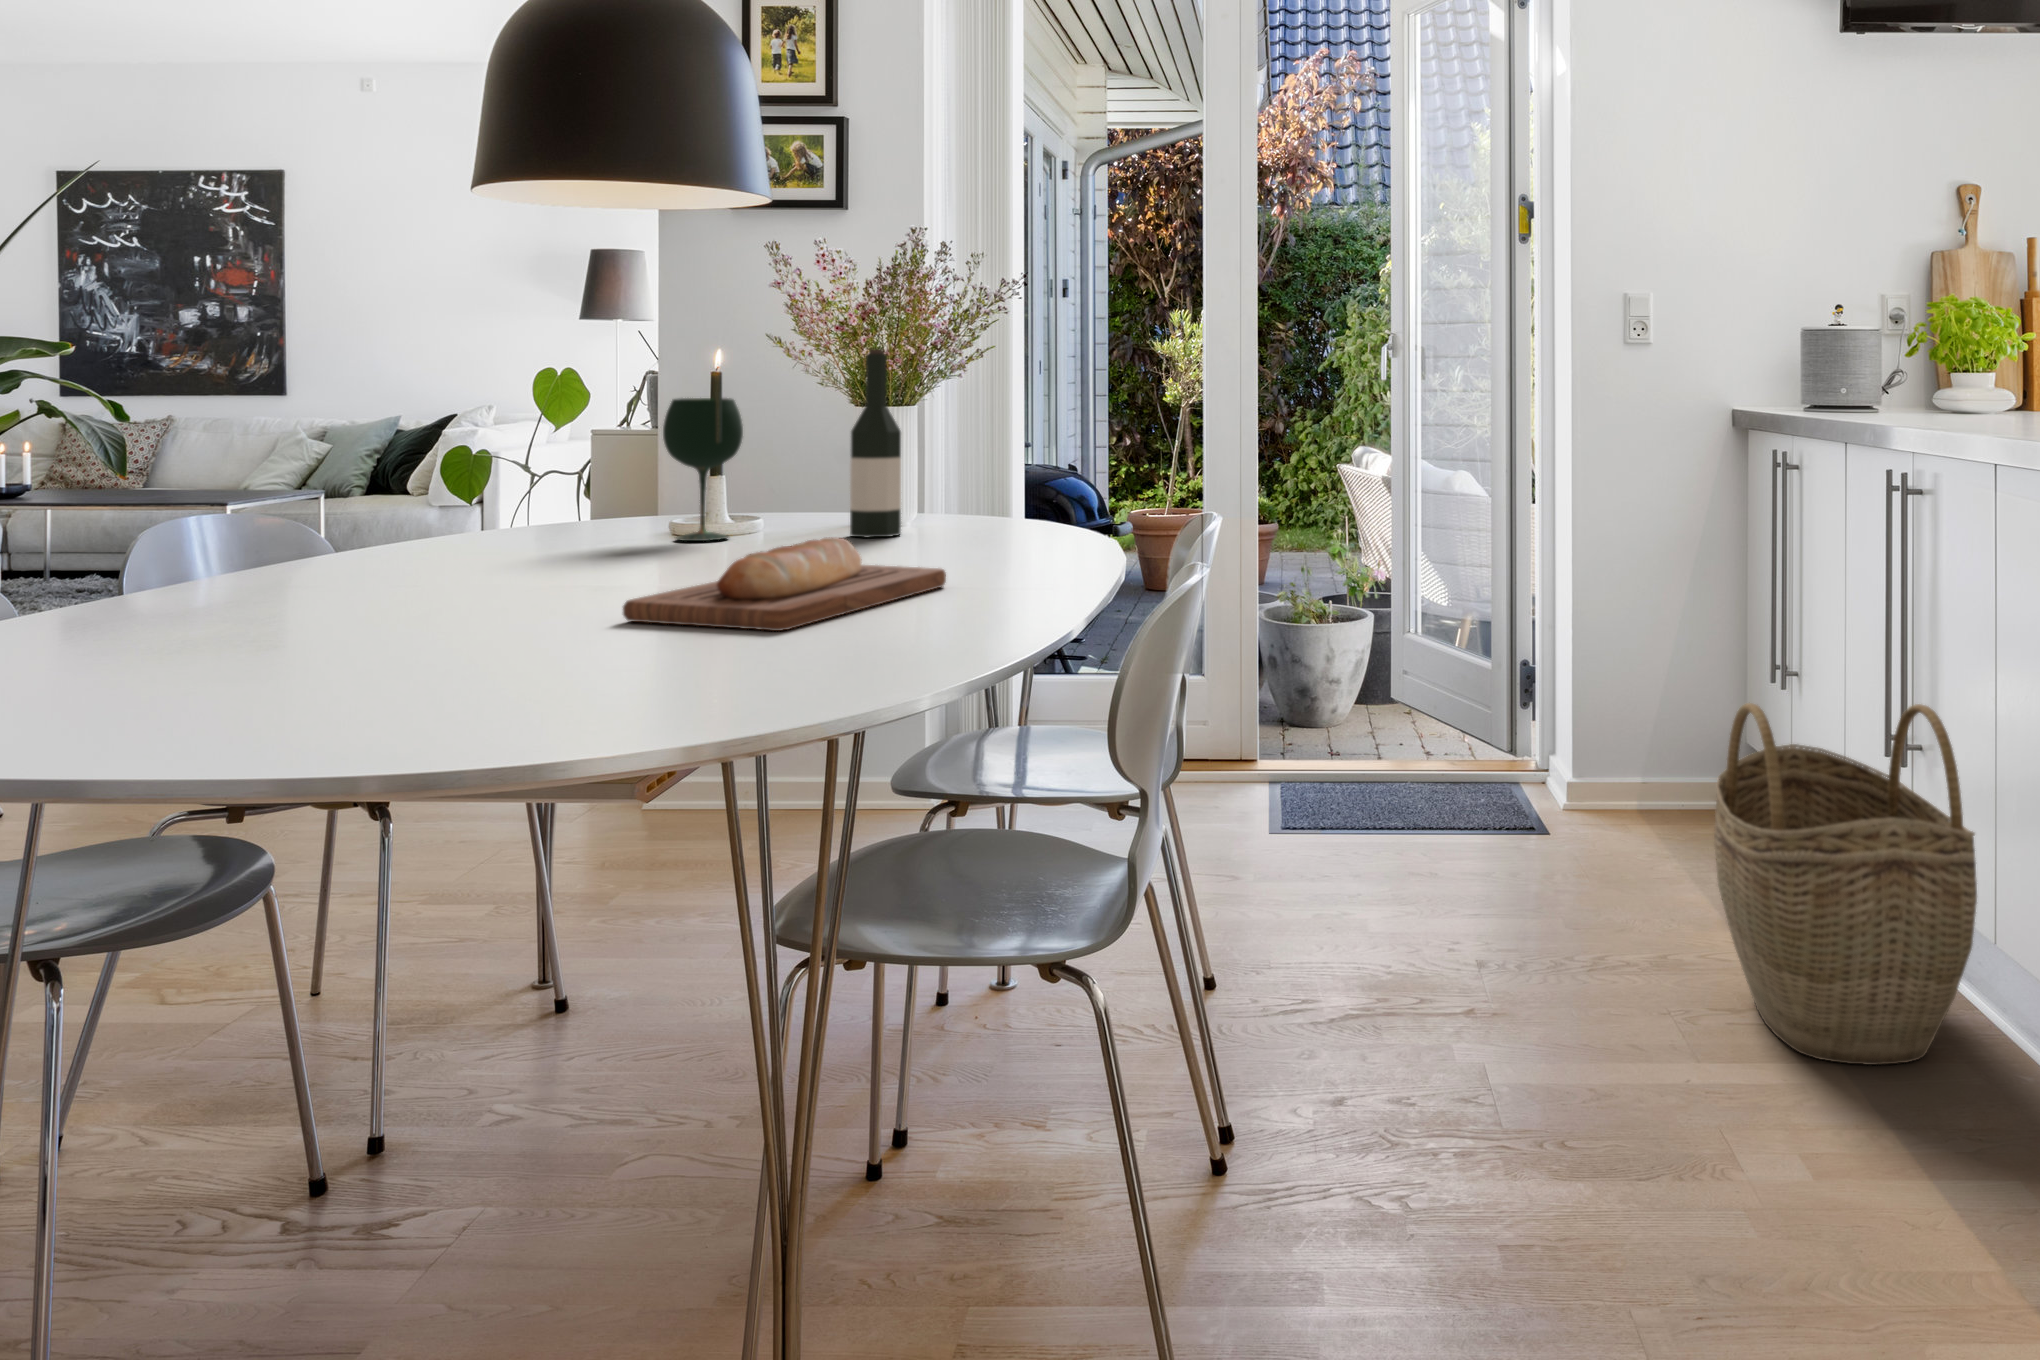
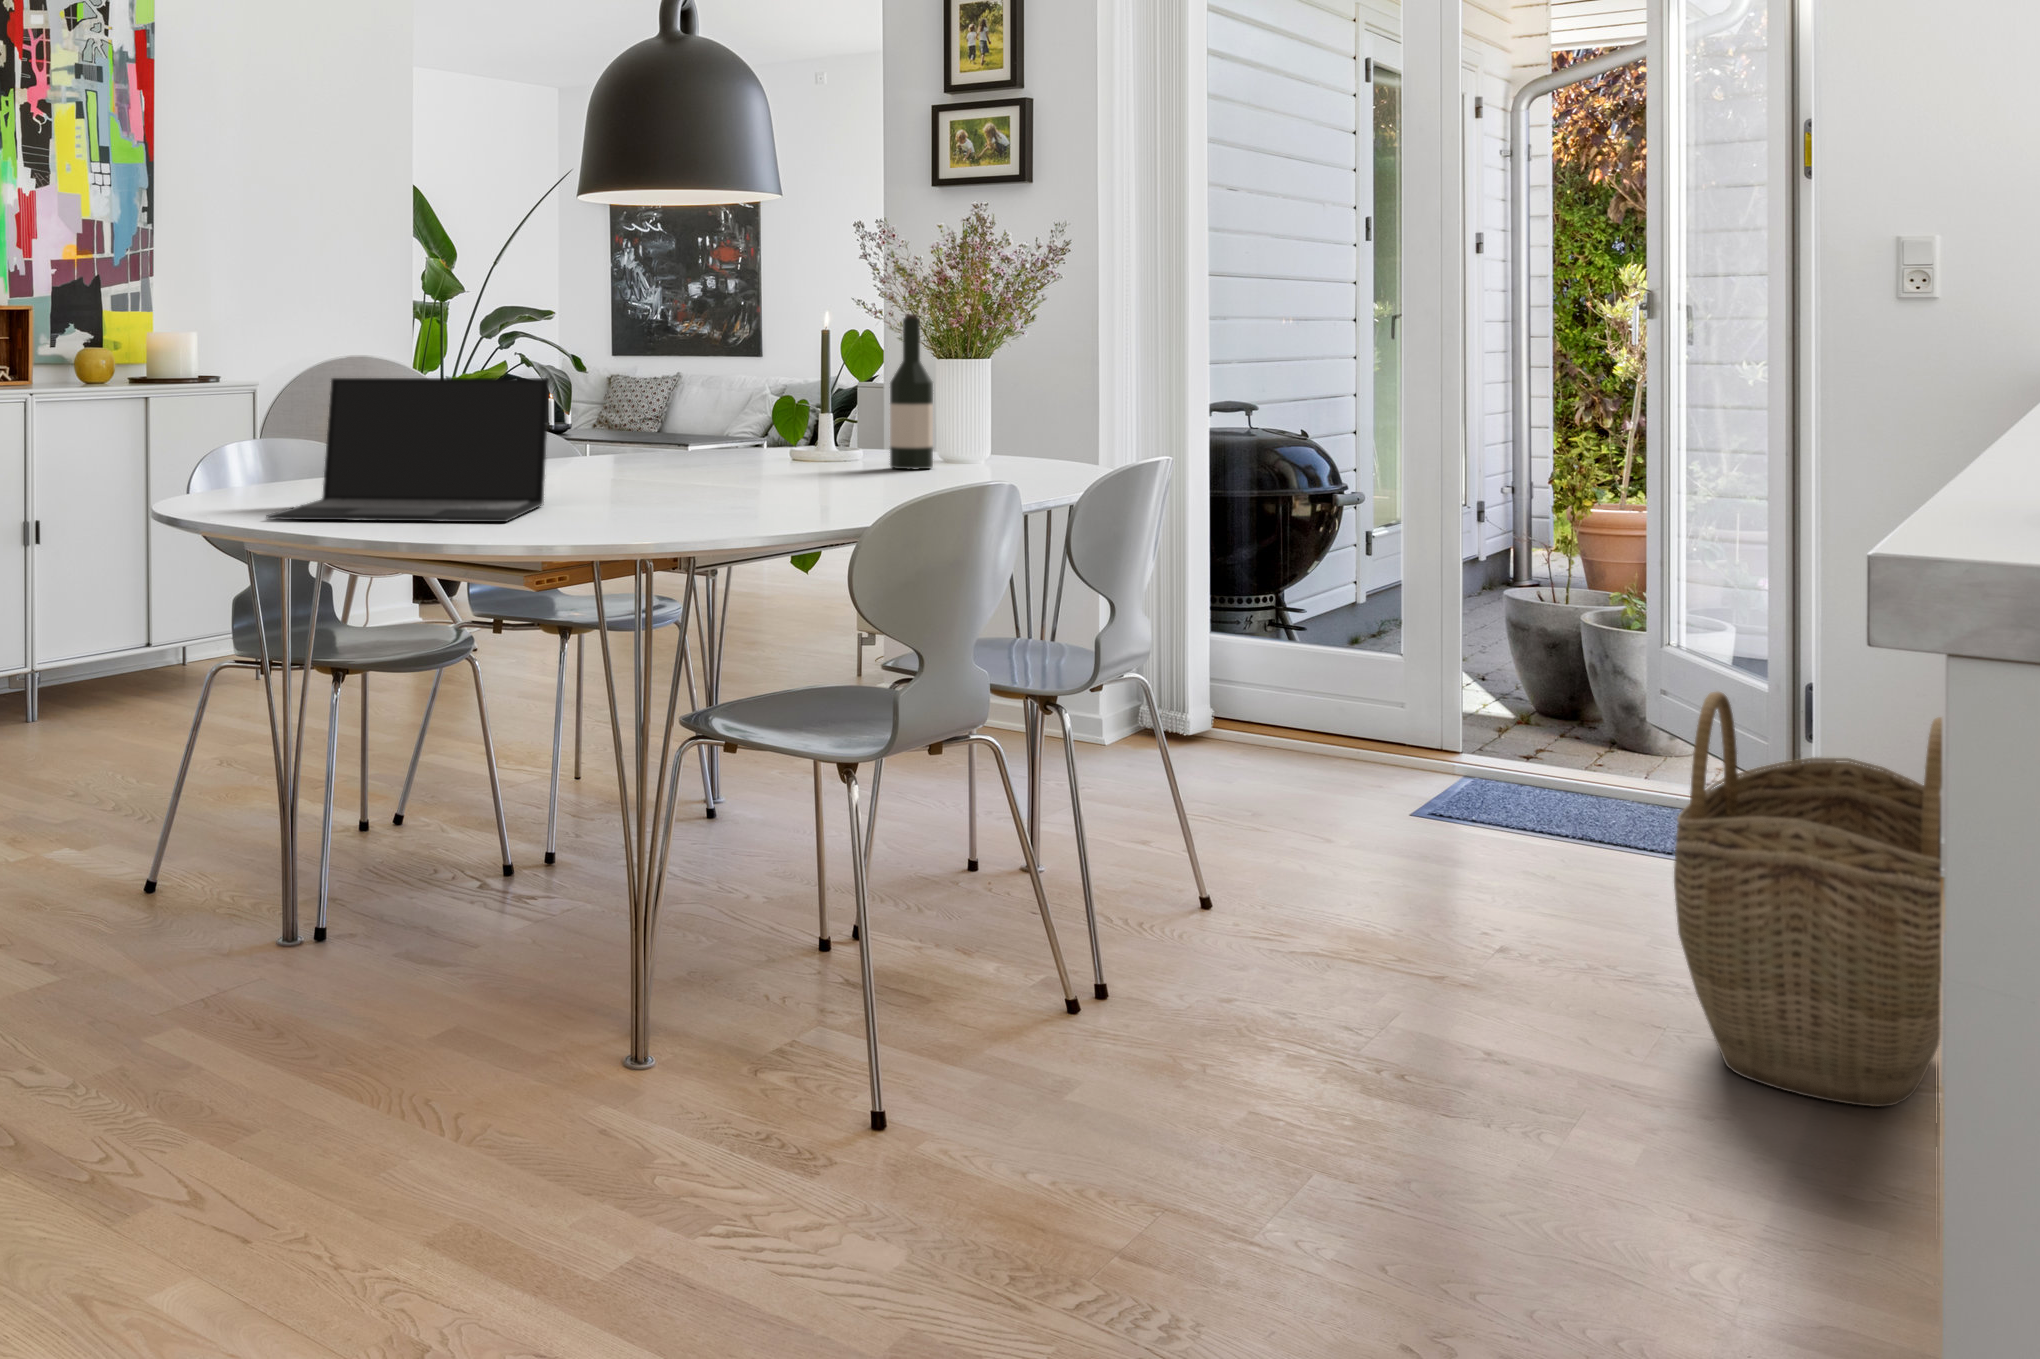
wine glass: present [663,398,743,541] -> none [757,355,816,465]
laptop: none [84,442,615,743] -> present [267,378,549,522]
bread loaf: present [623,537,946,631] -> none [599,454,842,508]

